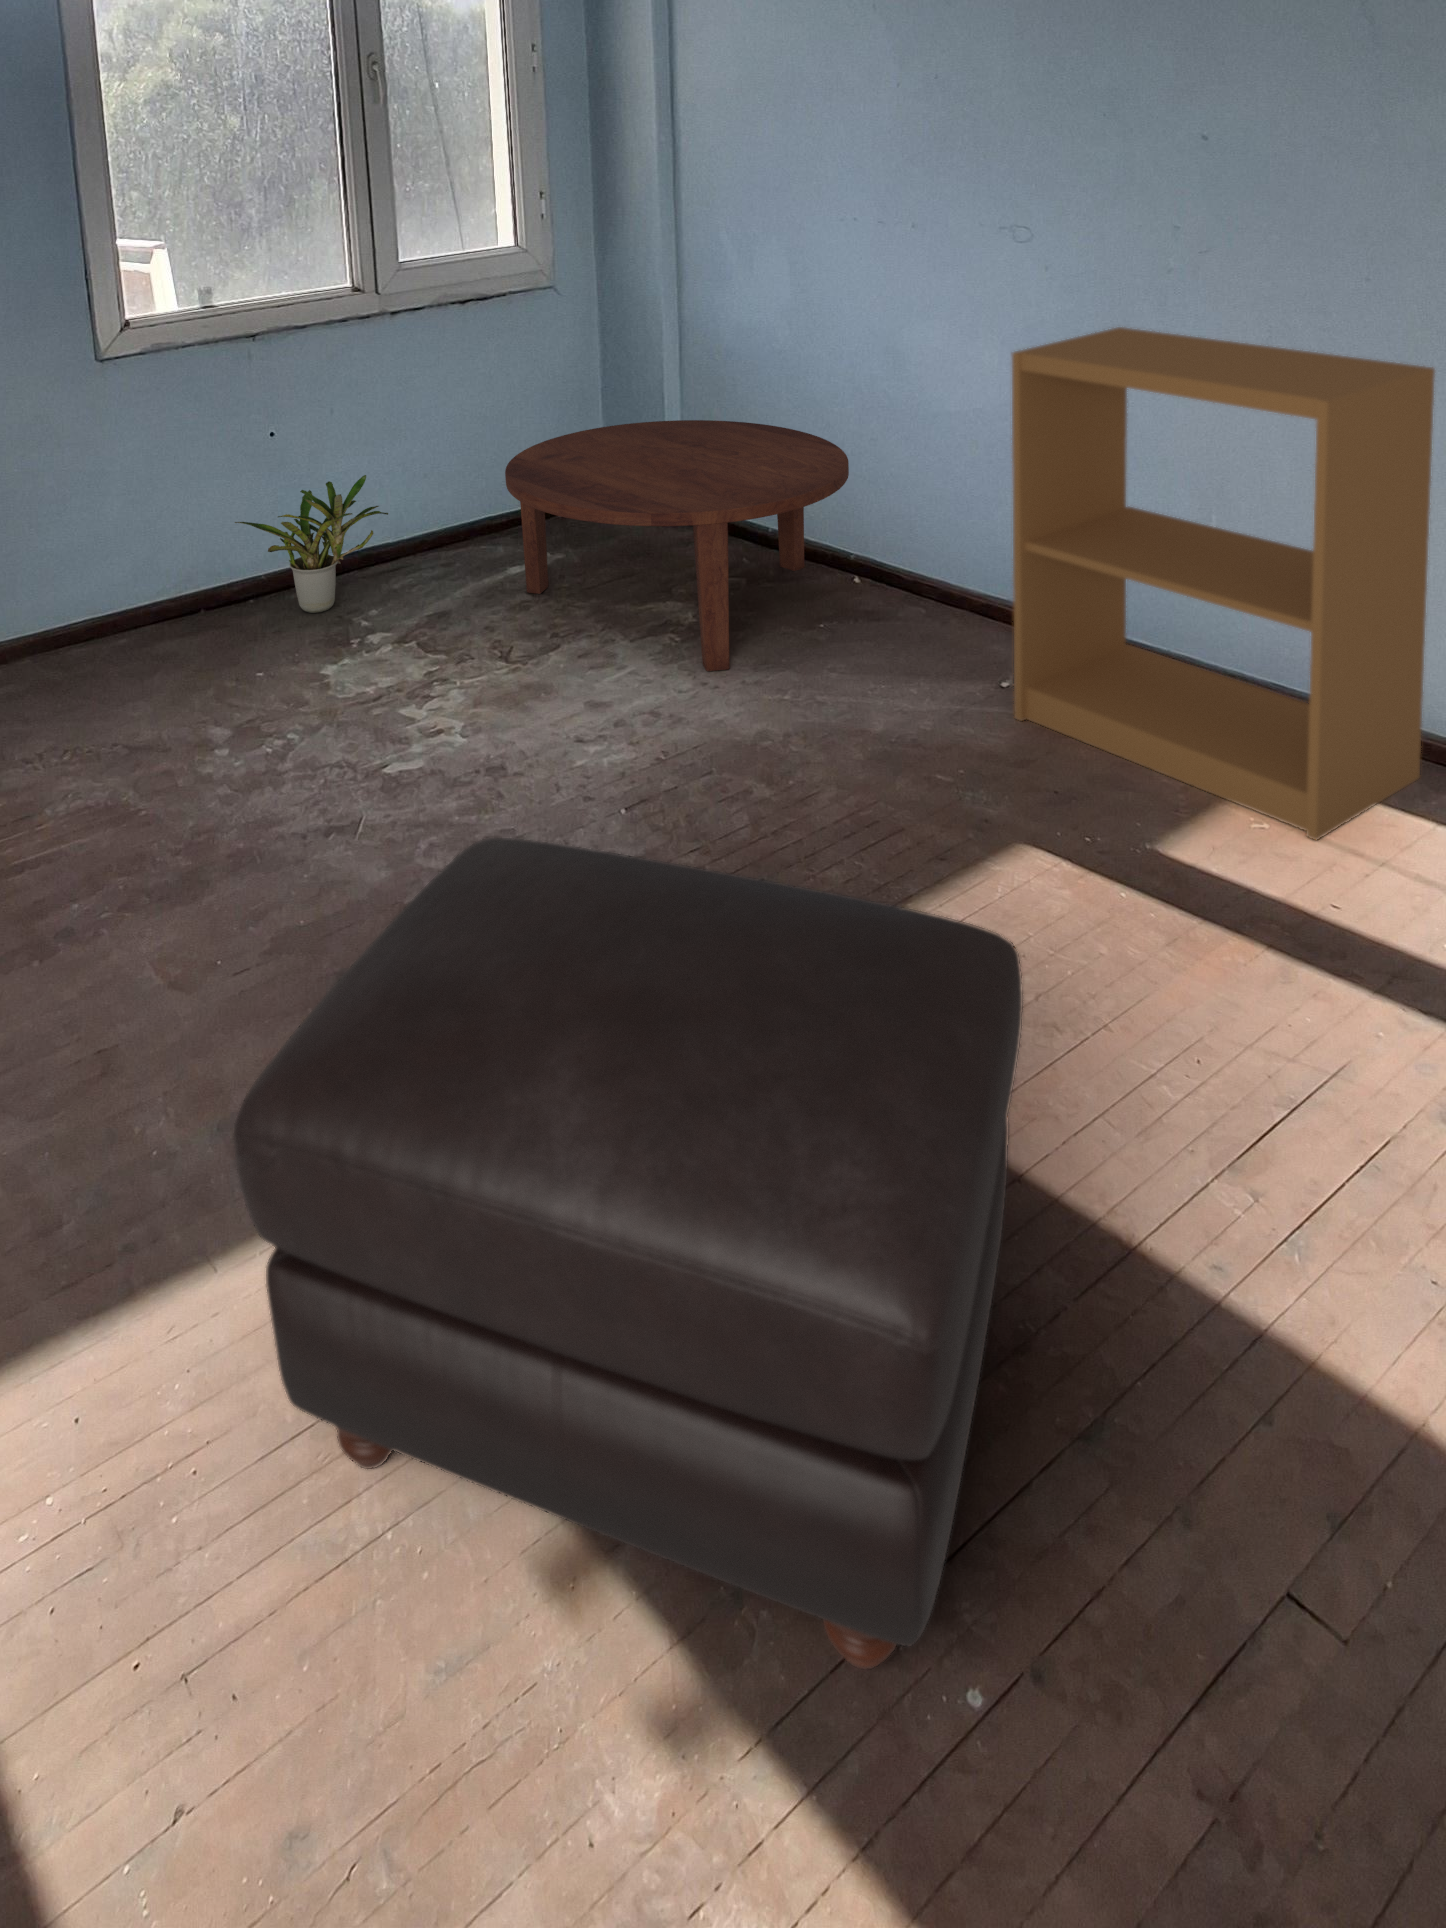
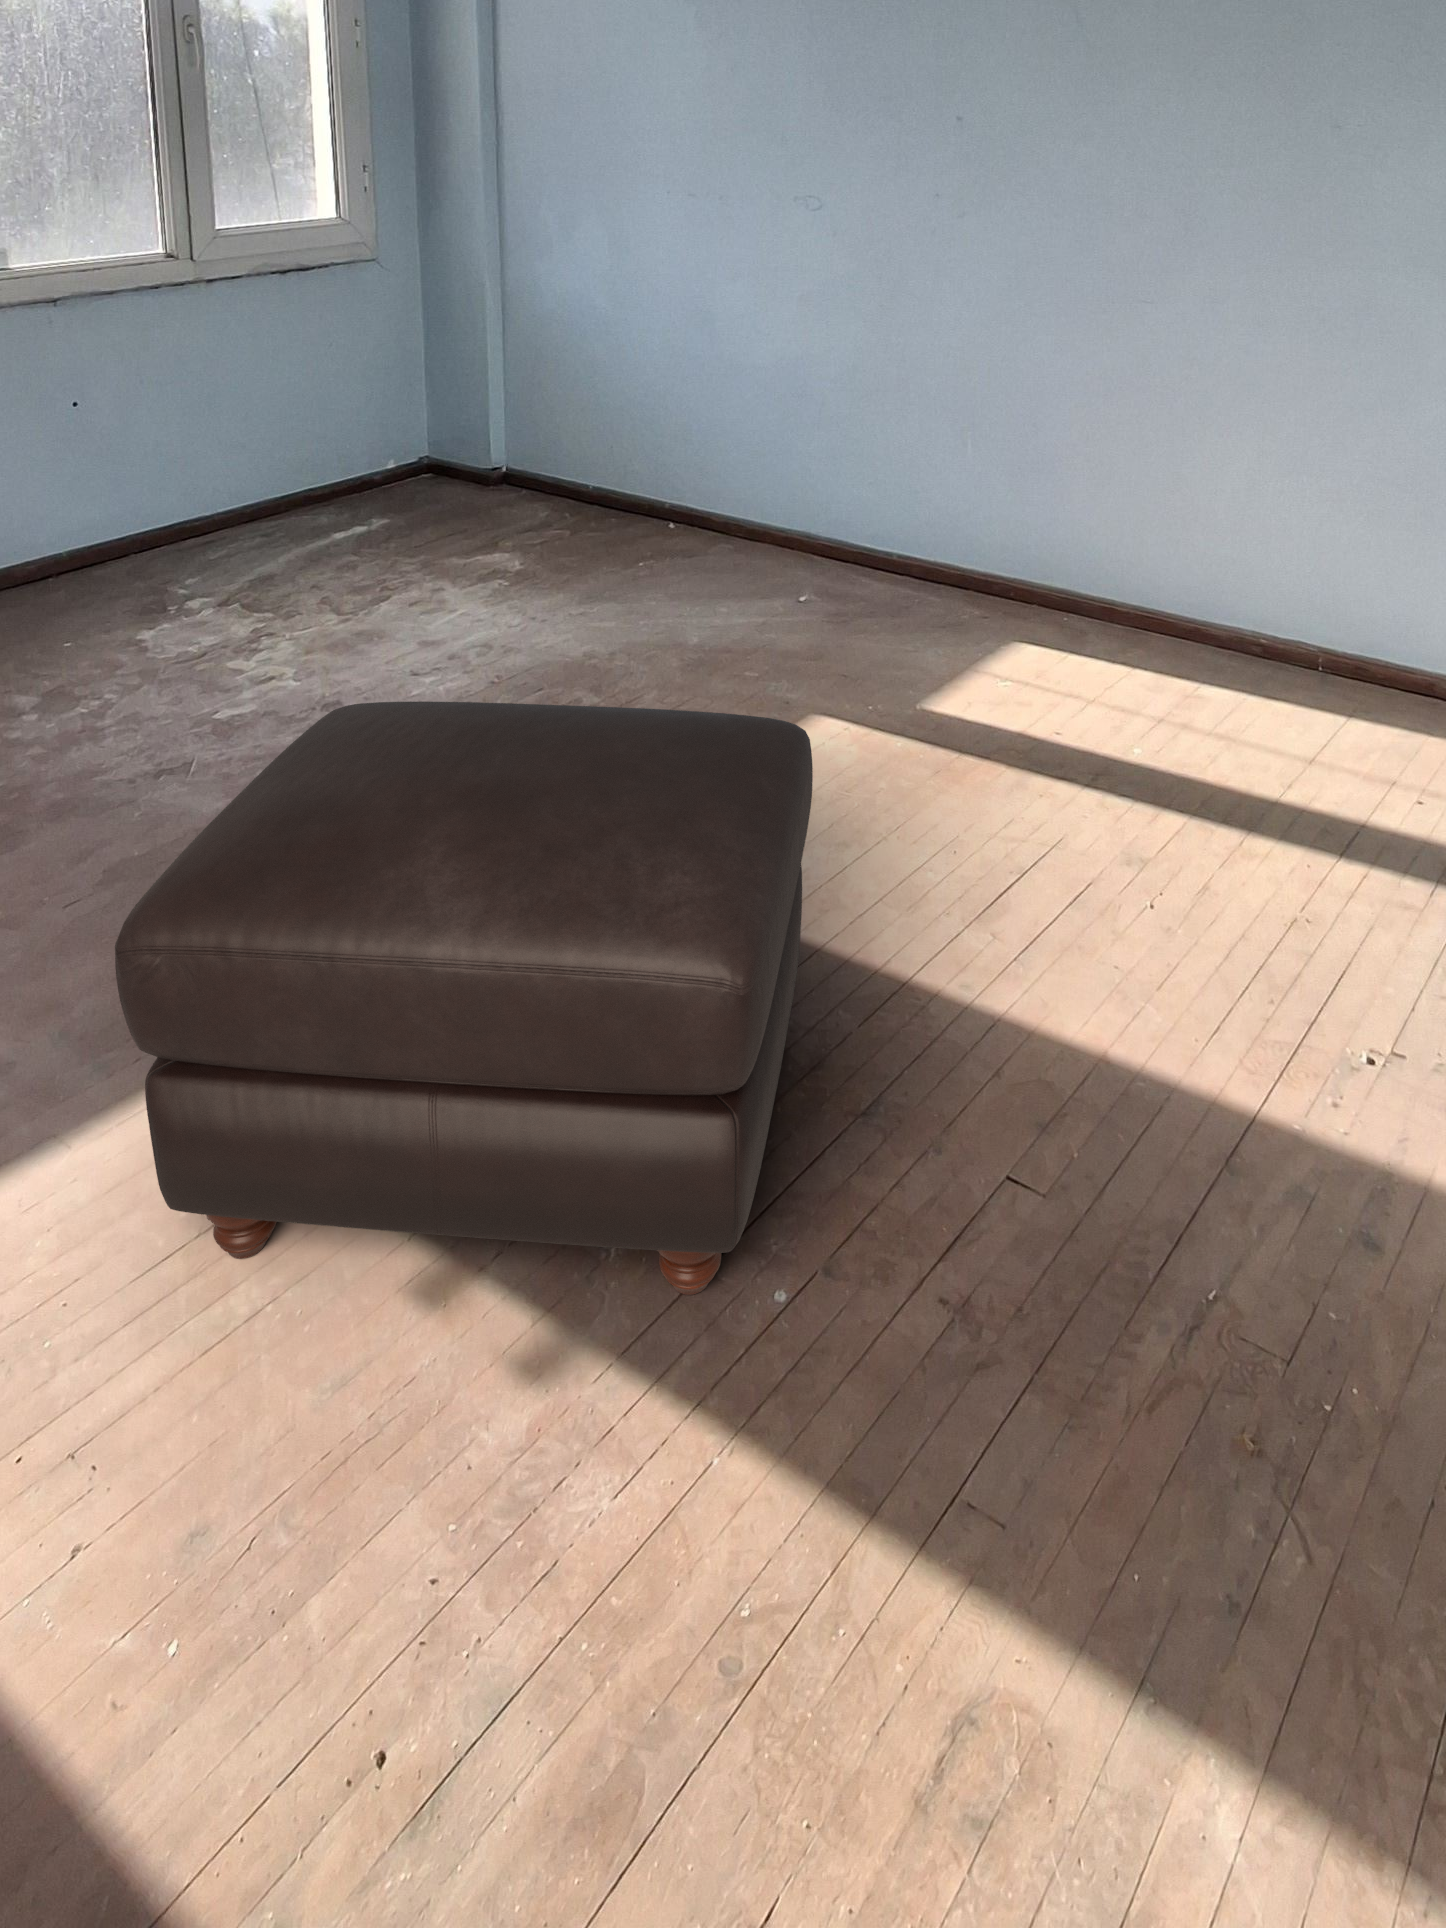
bookshelf: present [1012,327,1435,840] -> none [800,279,1118,683]
coffee table: present [505,420,849,671] -> none [331,382,660,603]
potted plant: present [235,475,388,613] -> none [34,441,206,584]

